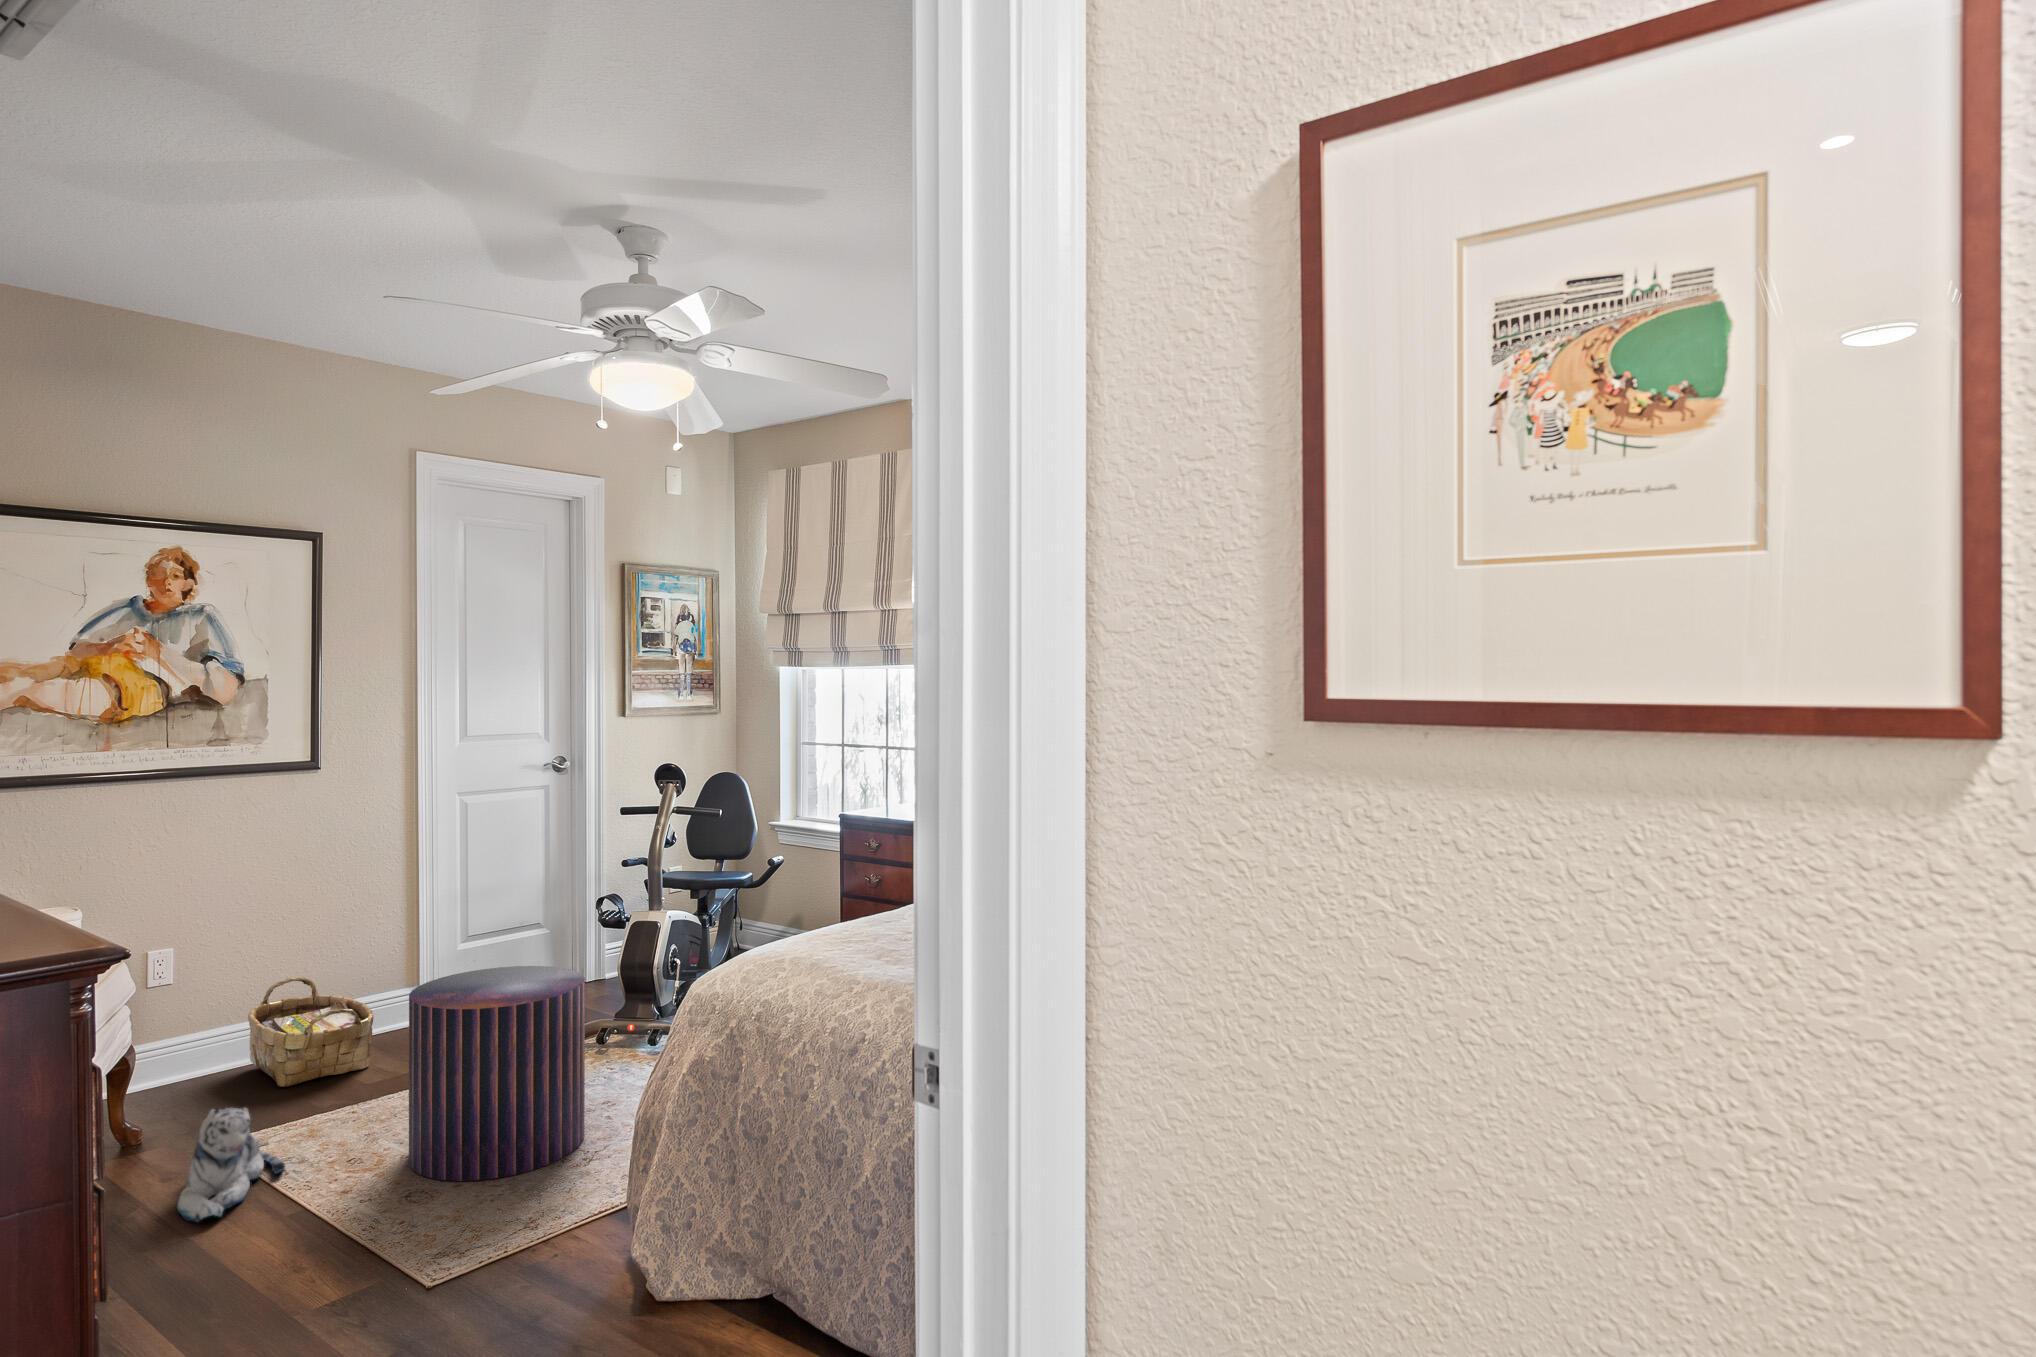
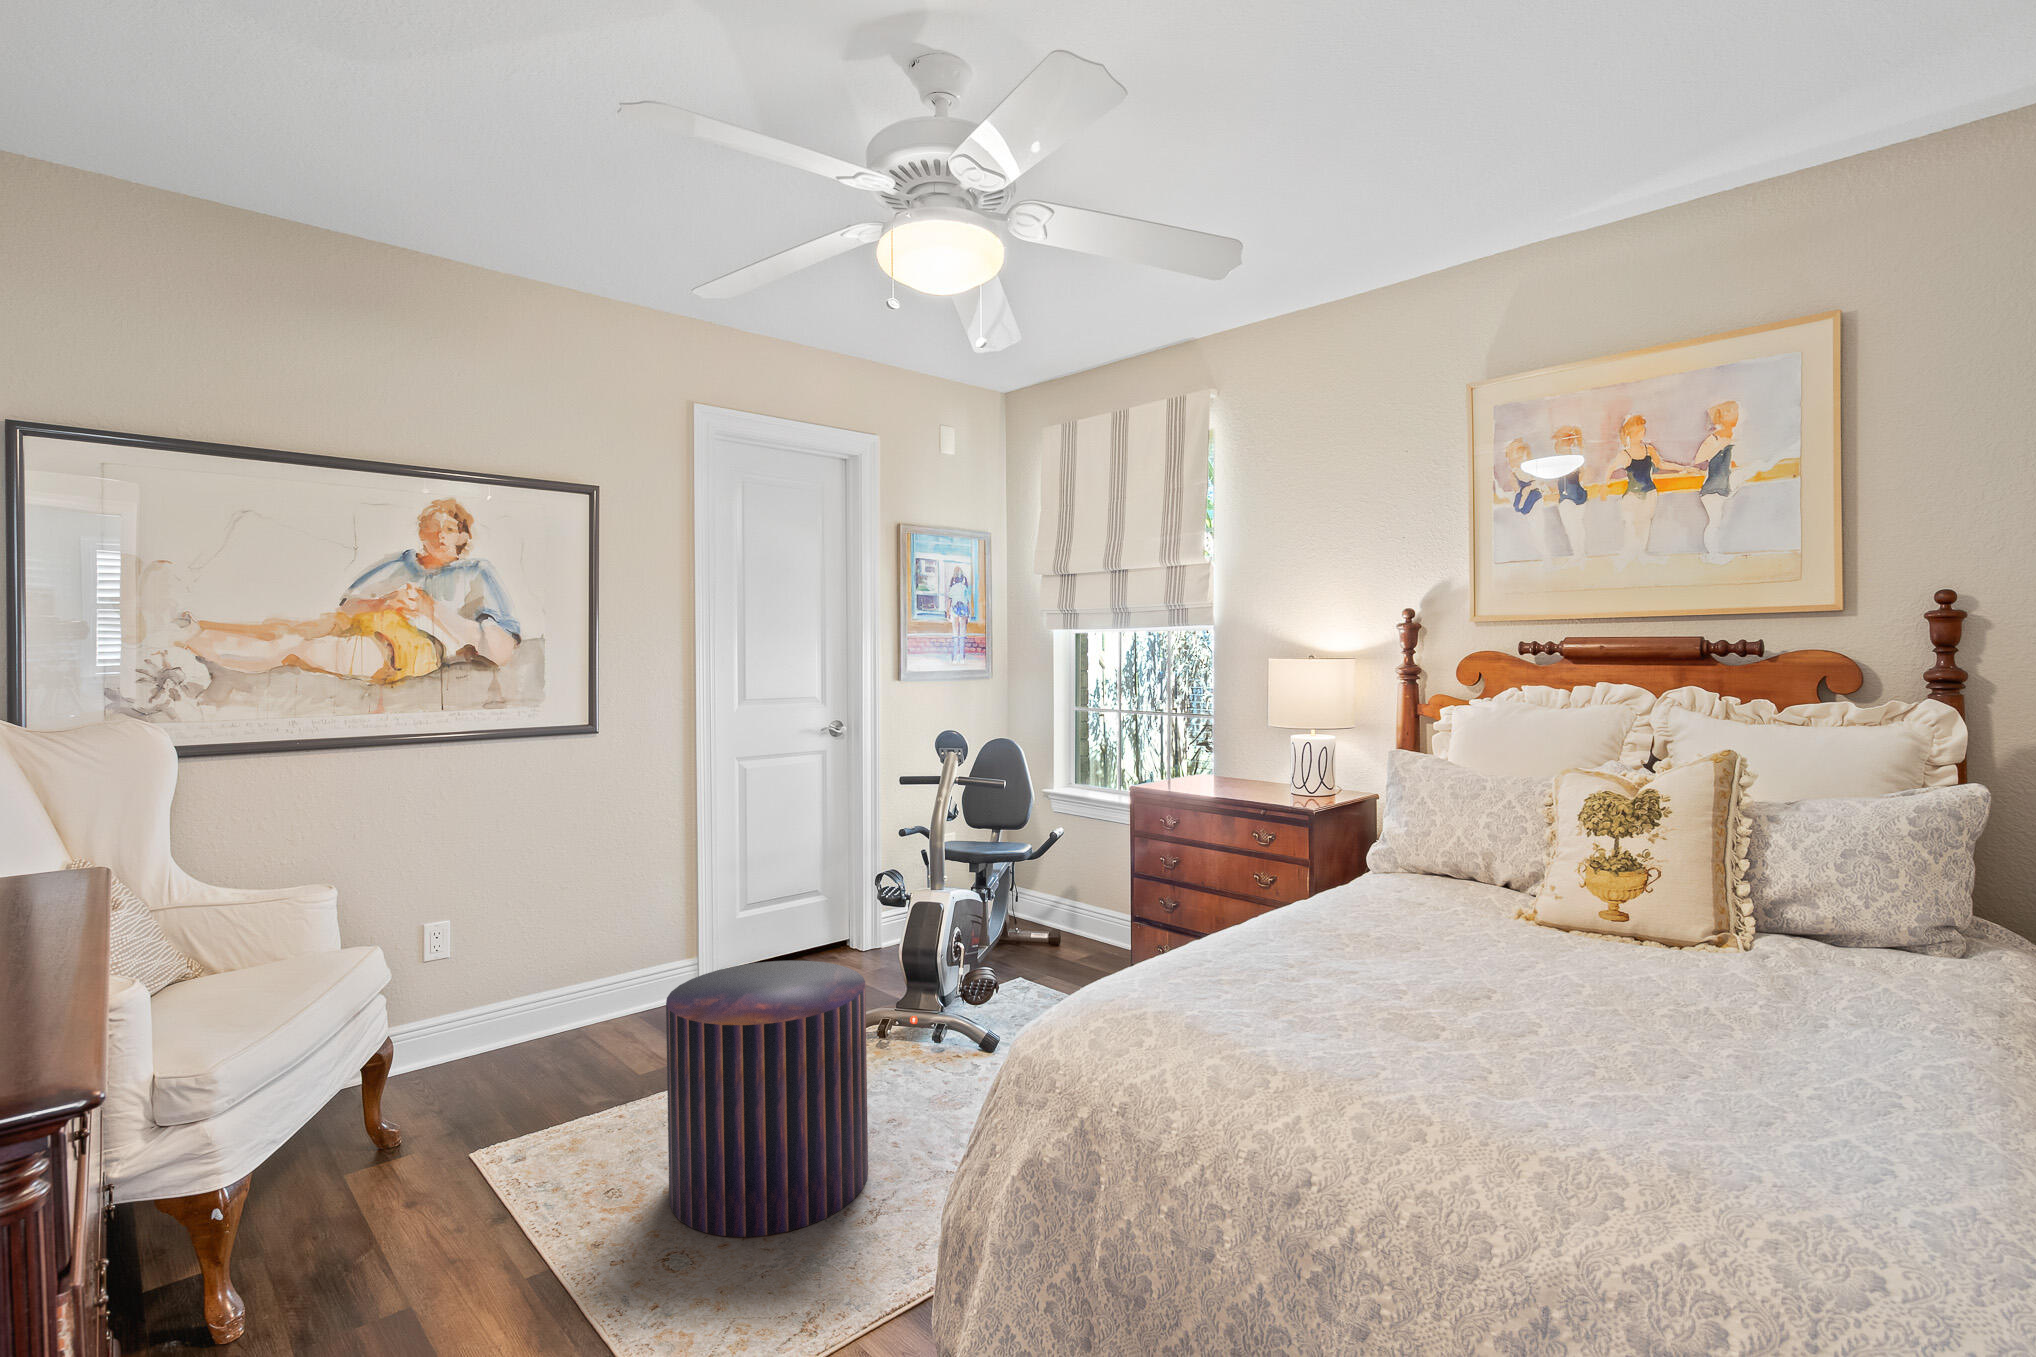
woven basket: present [248,977,374,1087] -> none [528,951,650,1074]
plush toy: present [177,1107,285,1223] -> none [408,1128,536,1278]

